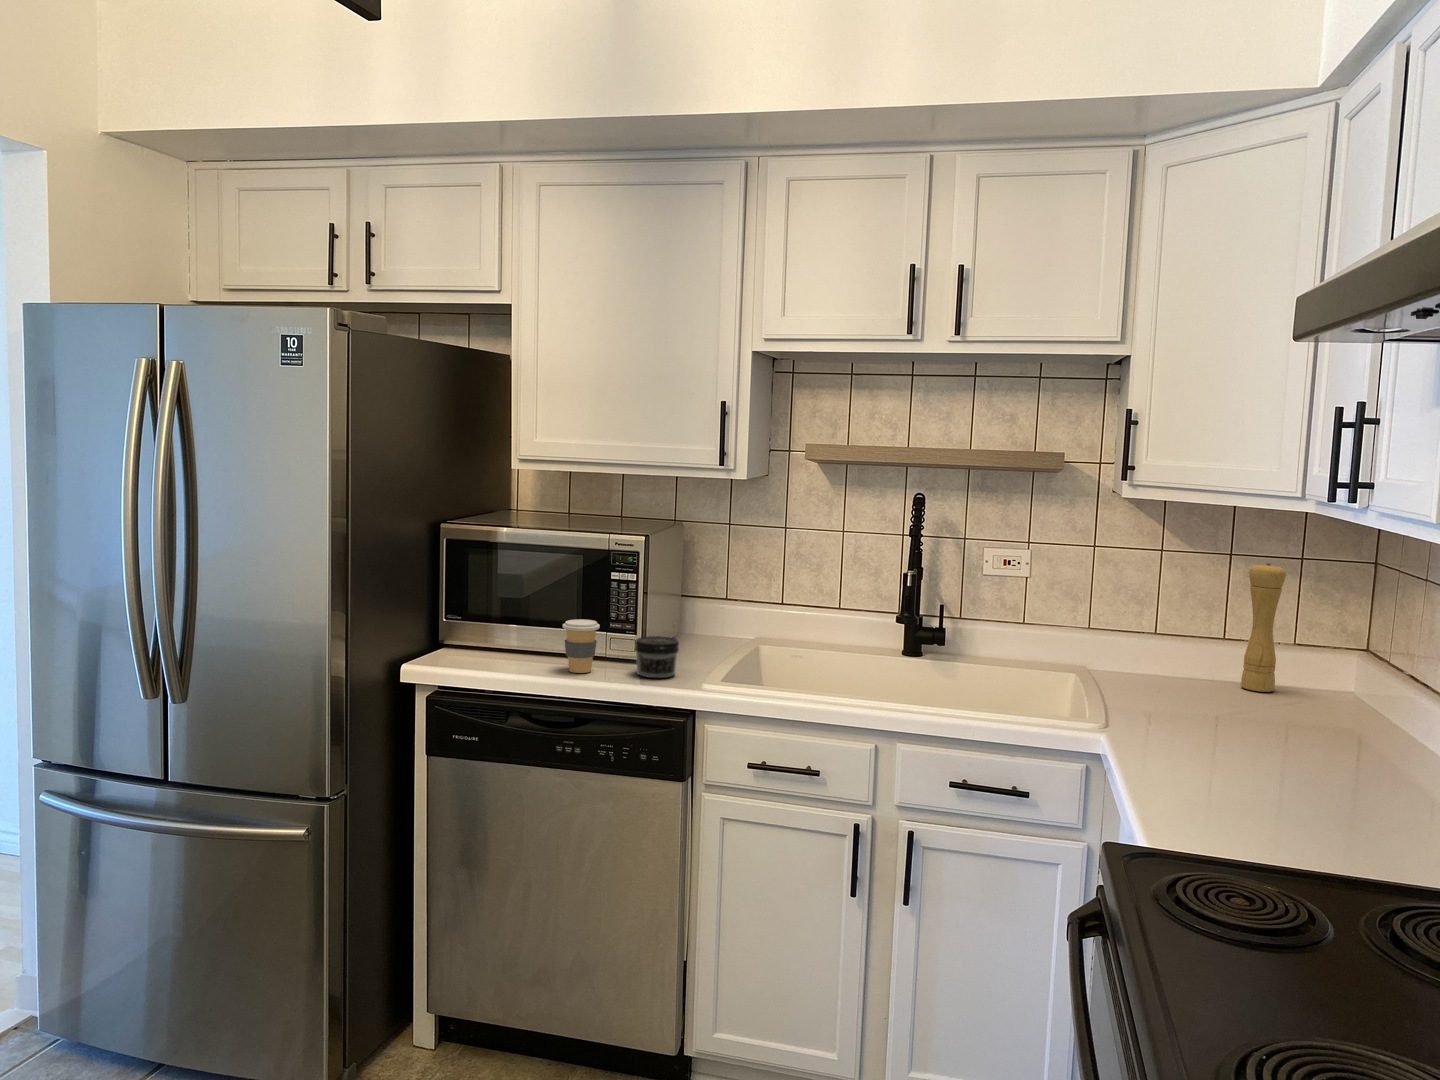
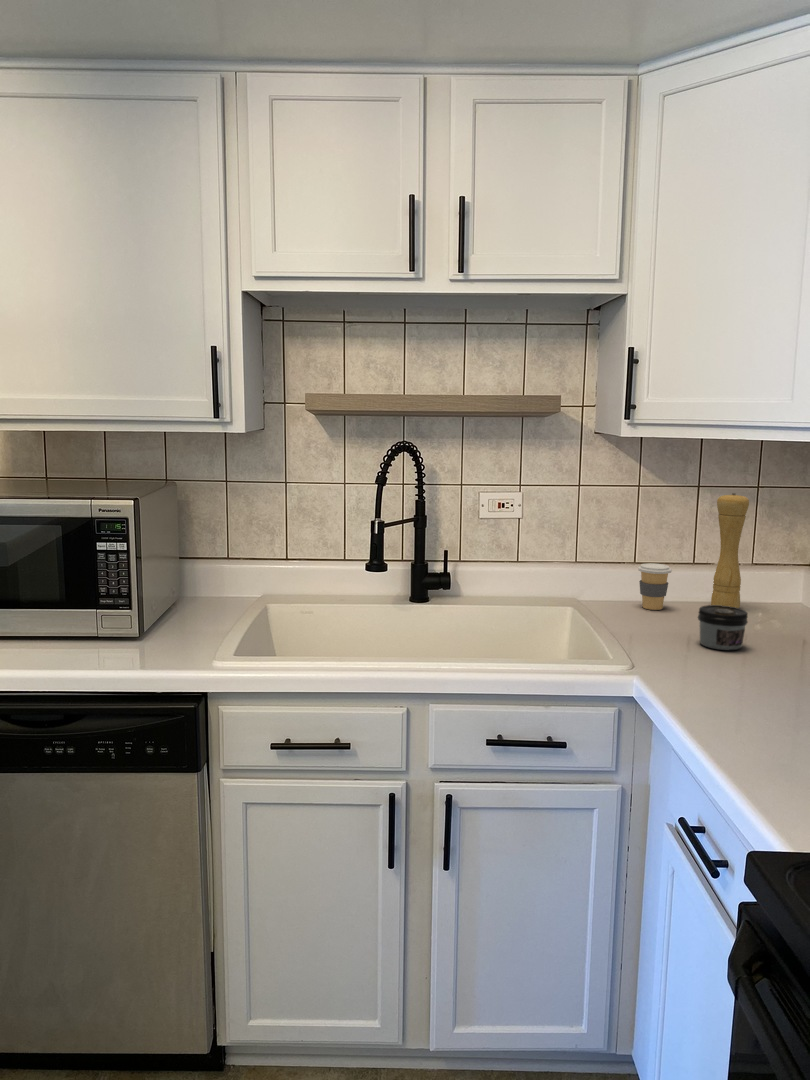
coffee cup: present [563,619,600,673] -> present [638,563,672,610]
jar: present [635,636,679,678] -> present [698,605,748,650]

